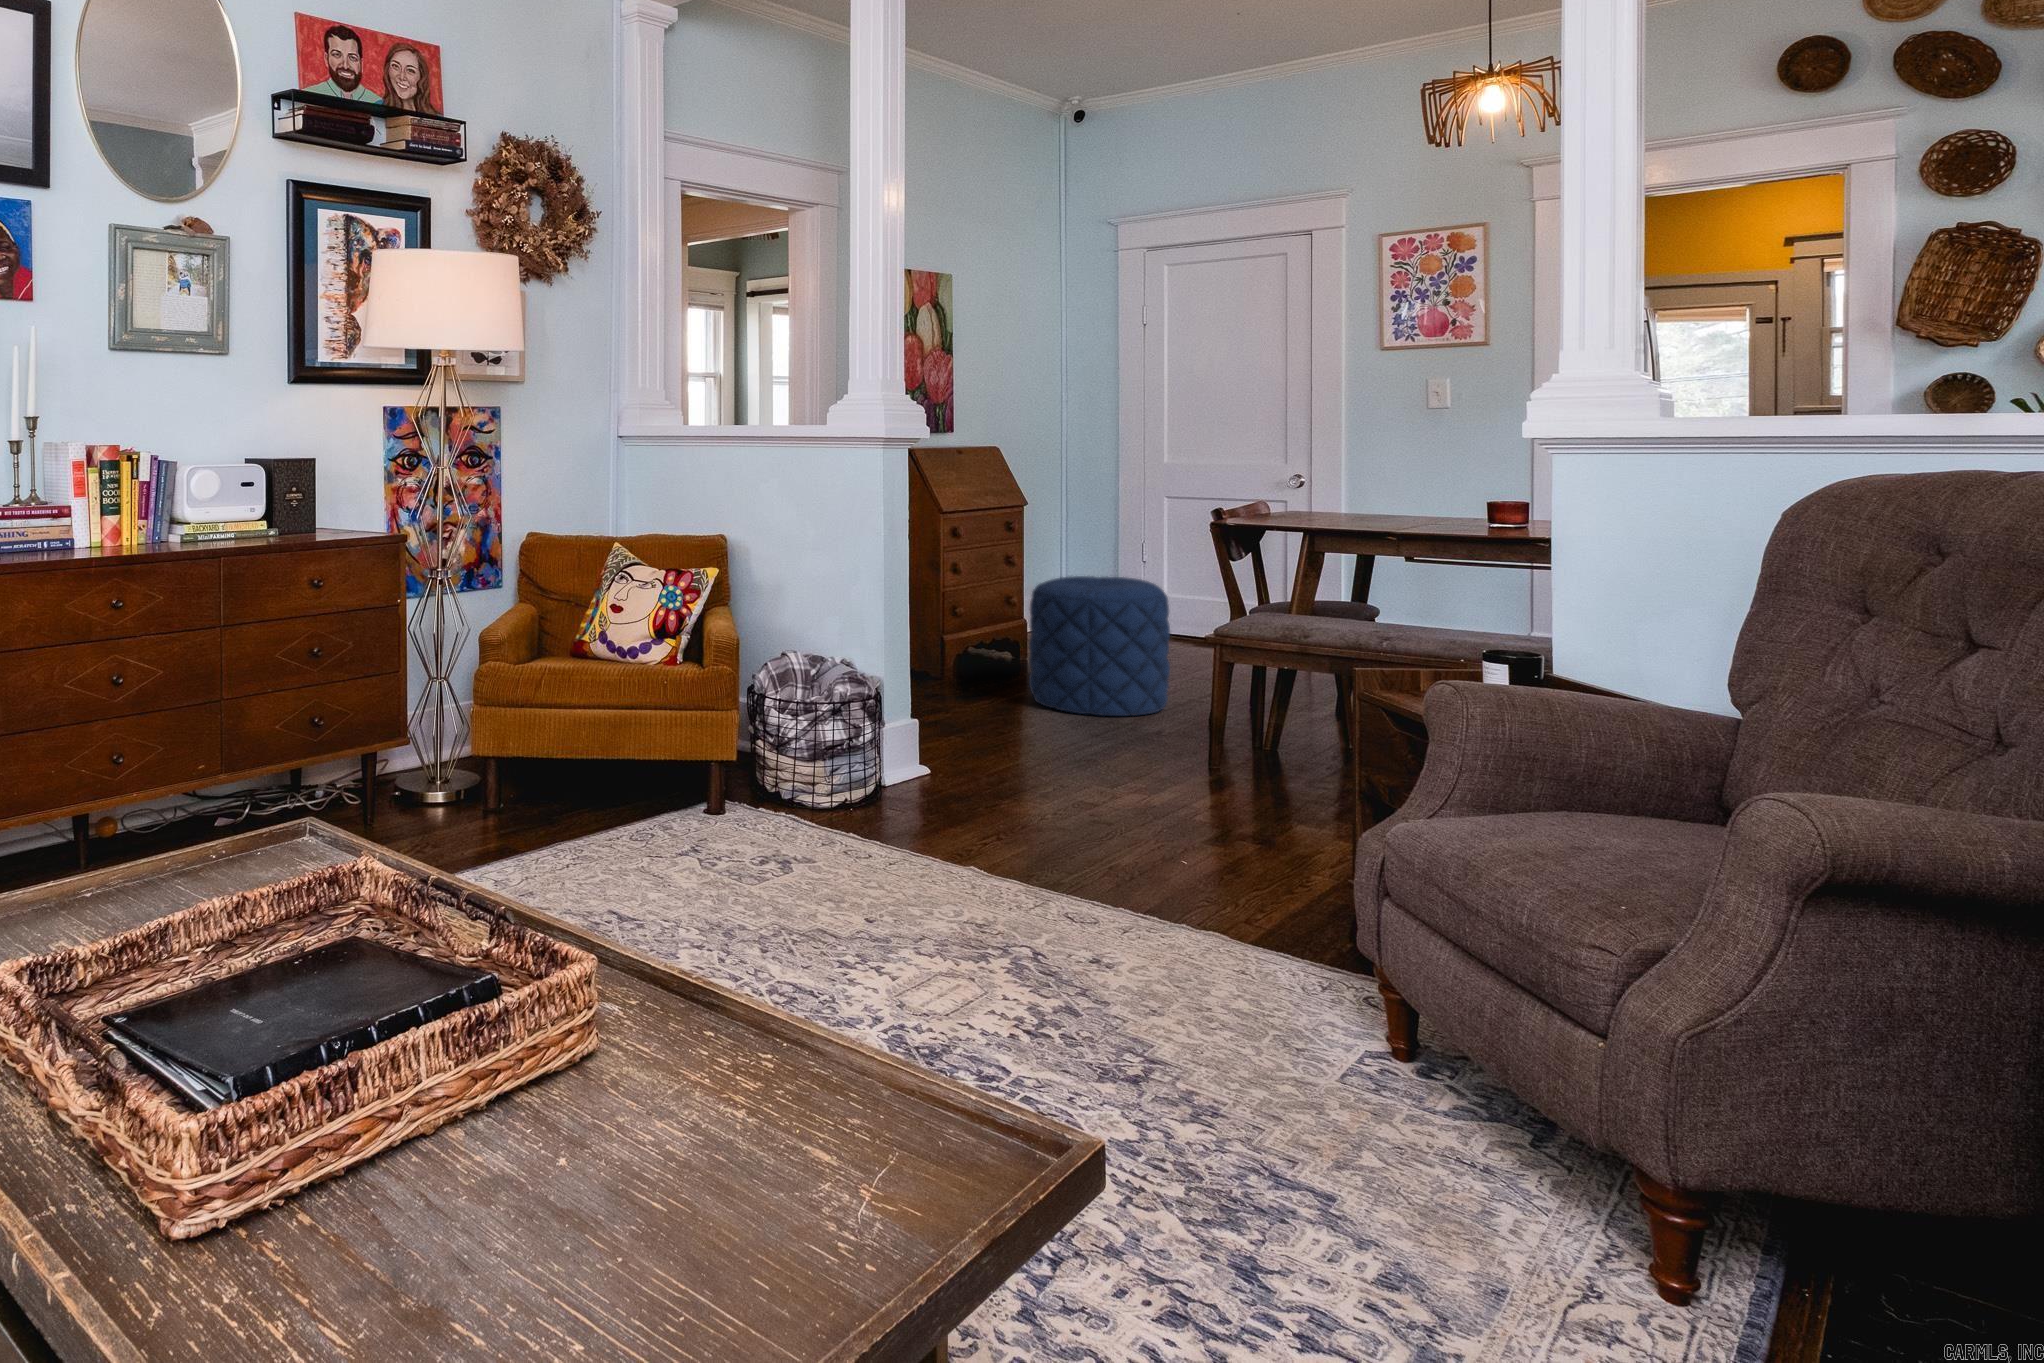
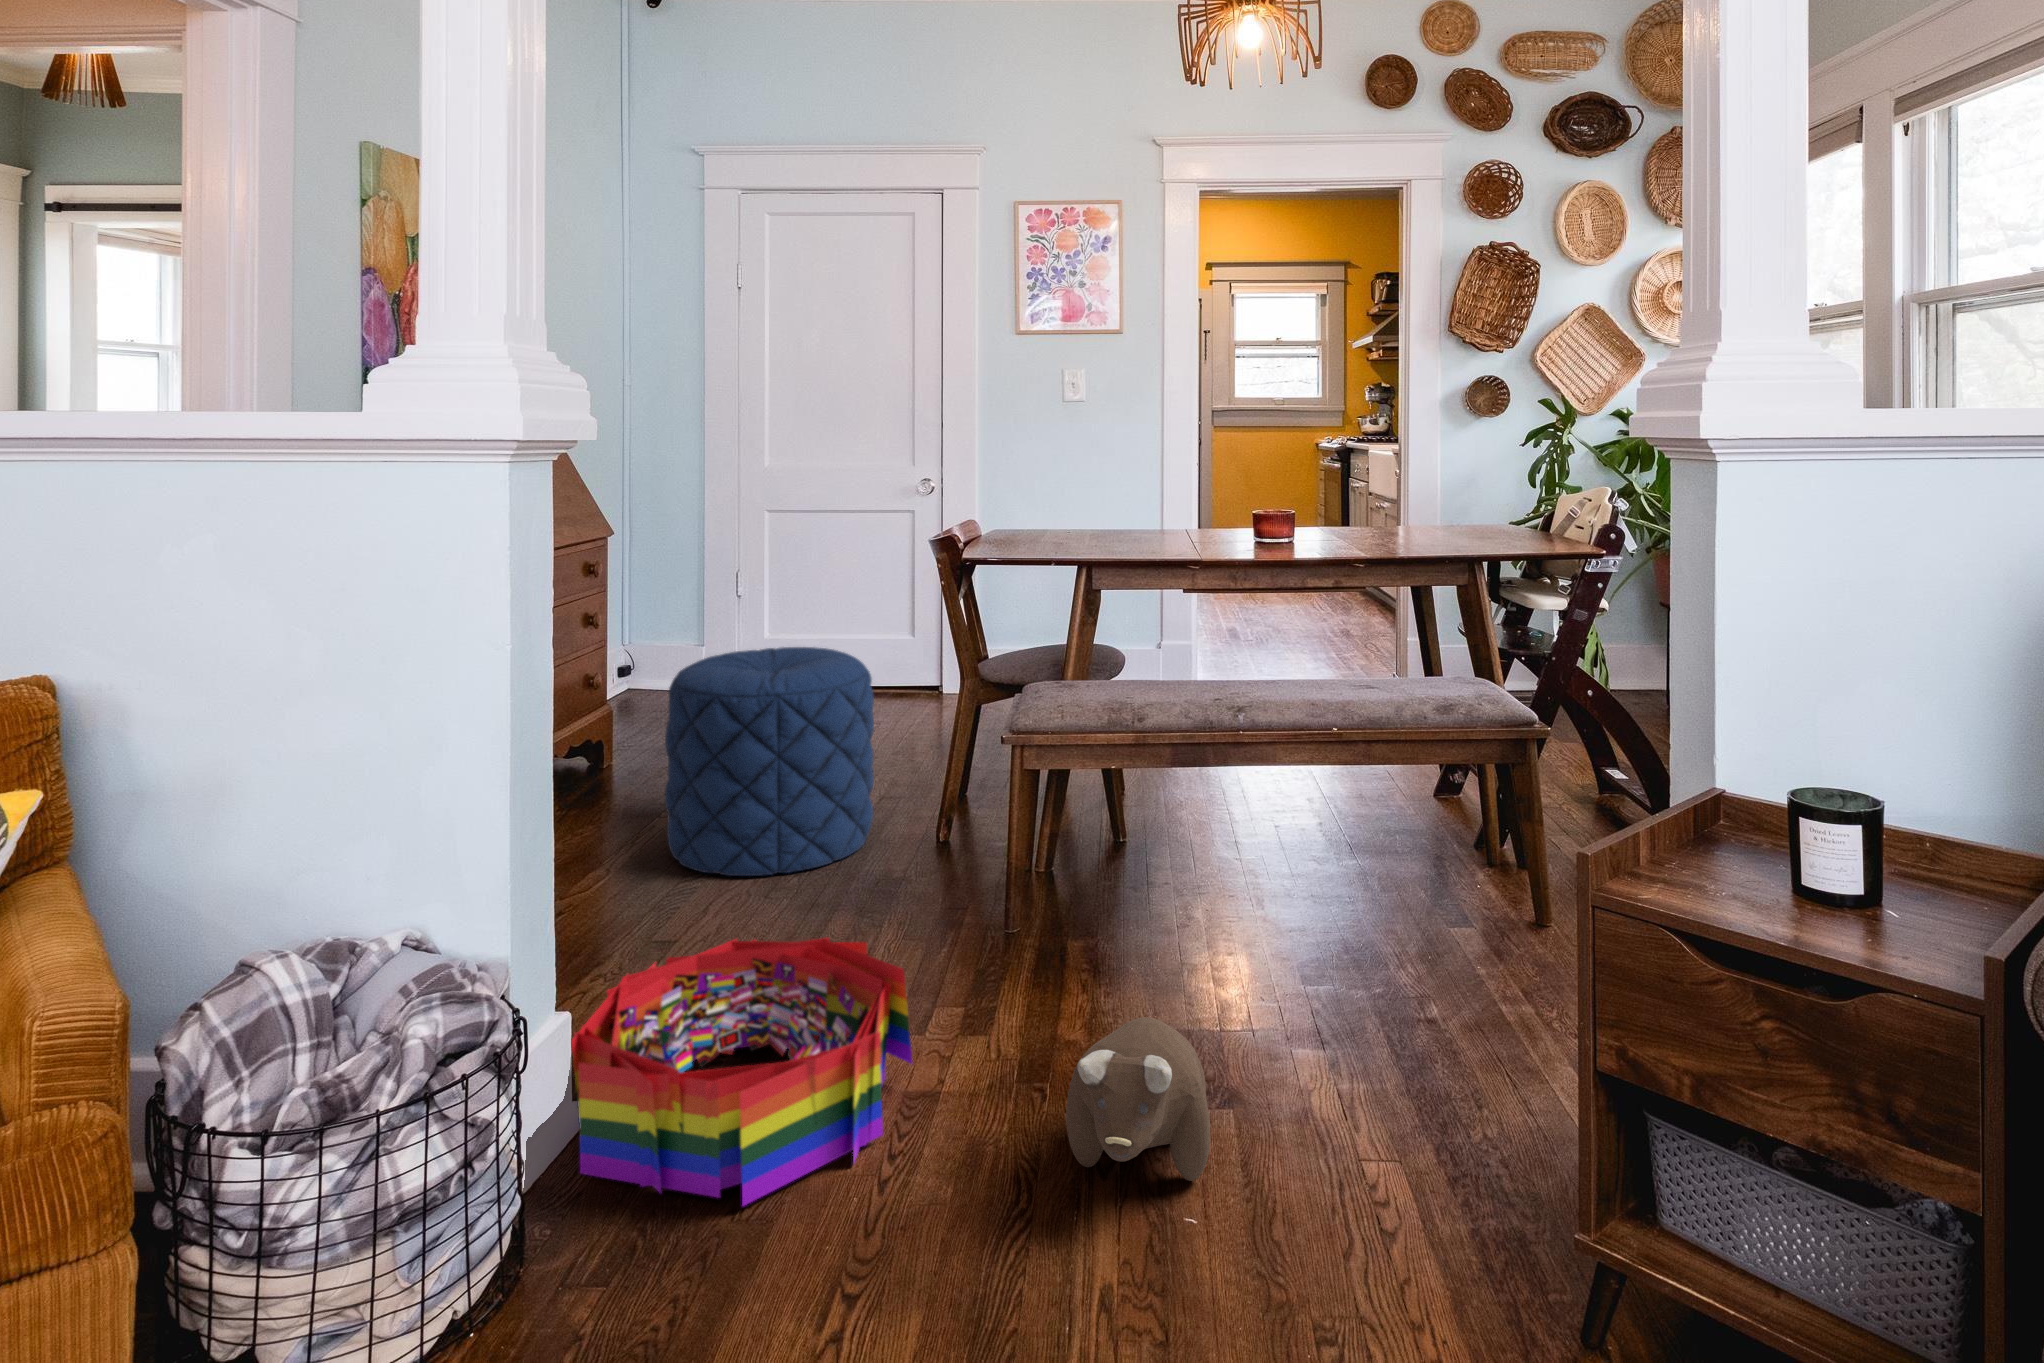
storage bin: none [915,710,1092,812] -> present [572,938,912,1206]
plush toy: none [1136,768,1242,856] -> present [1066,1017,1210,1181]

